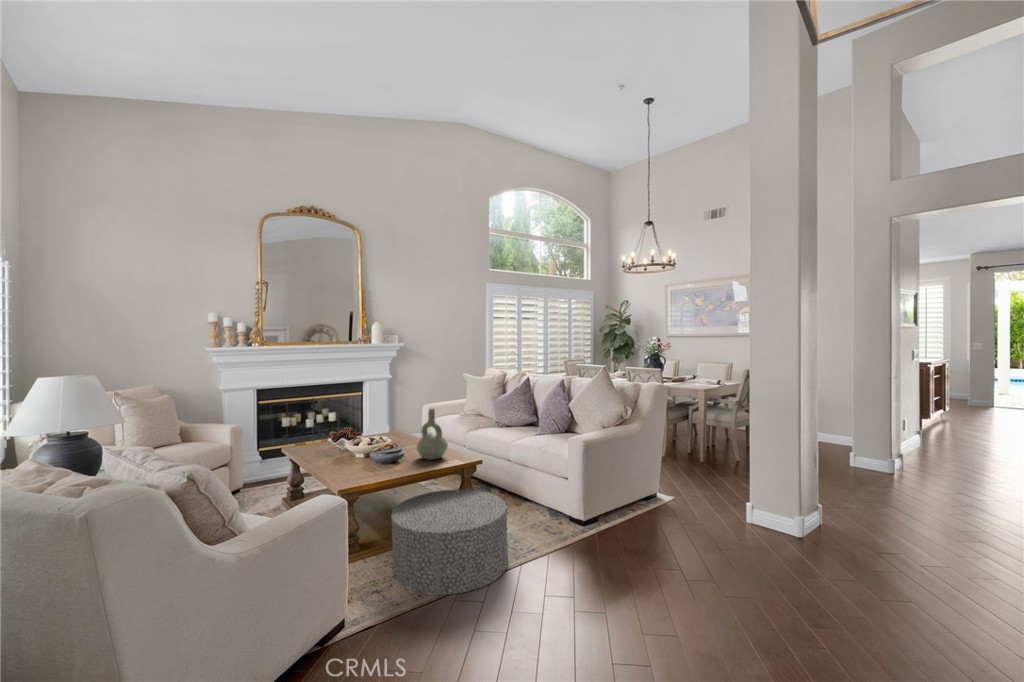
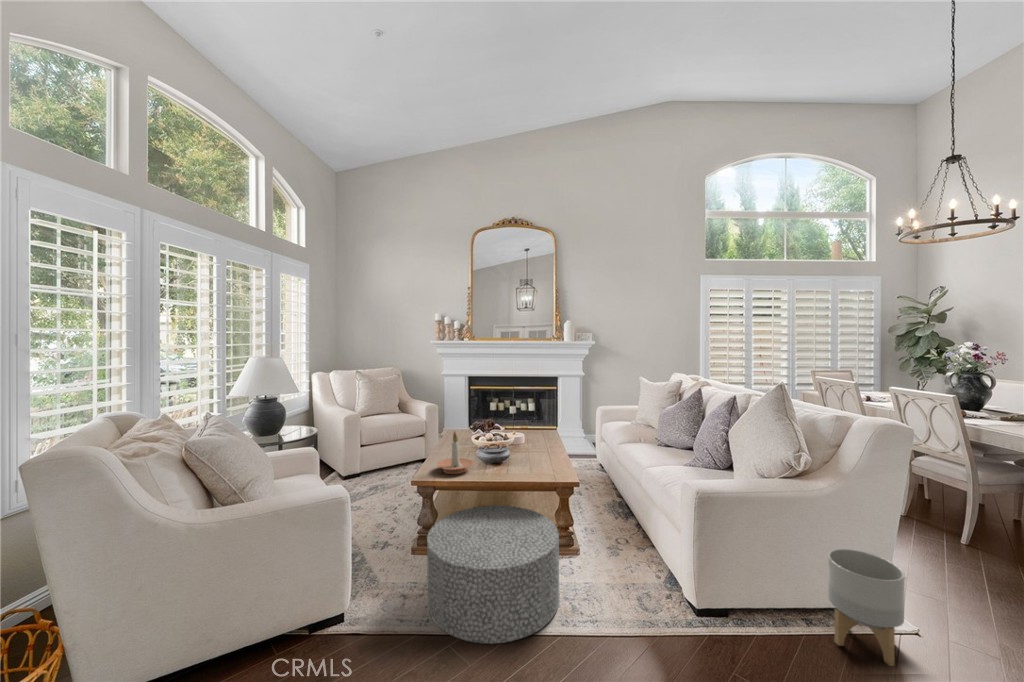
decorative vase: present [416,408,448,460] -> none [518,413,552,469]
candle holder: none [346,435,384,478] -> present [437,432,473,474]
planter: none [644,461,679,518] -> present [828,549,905,666]

